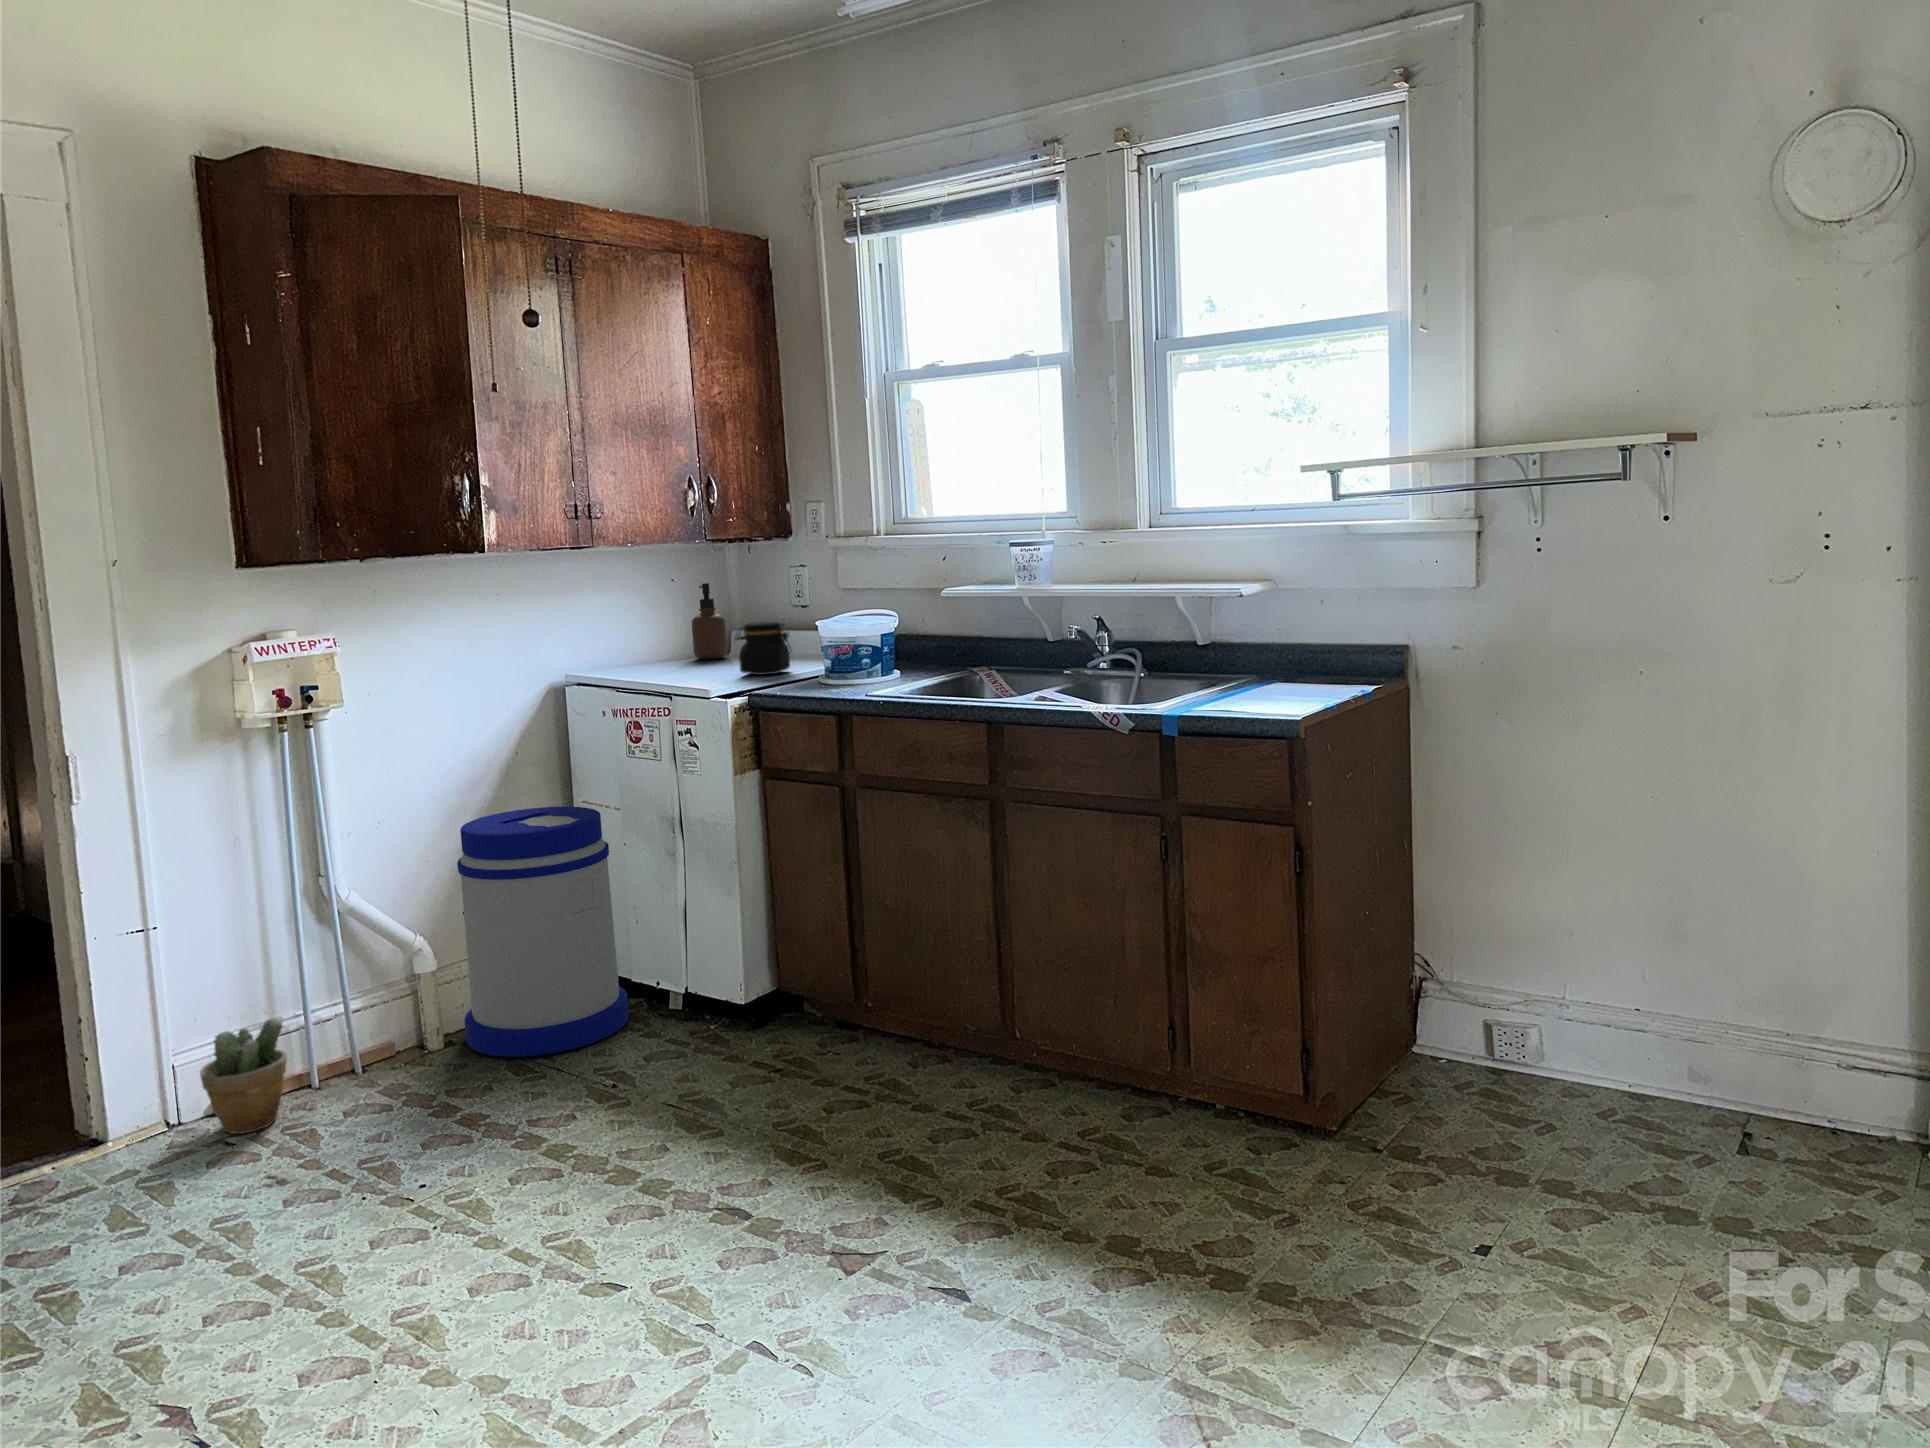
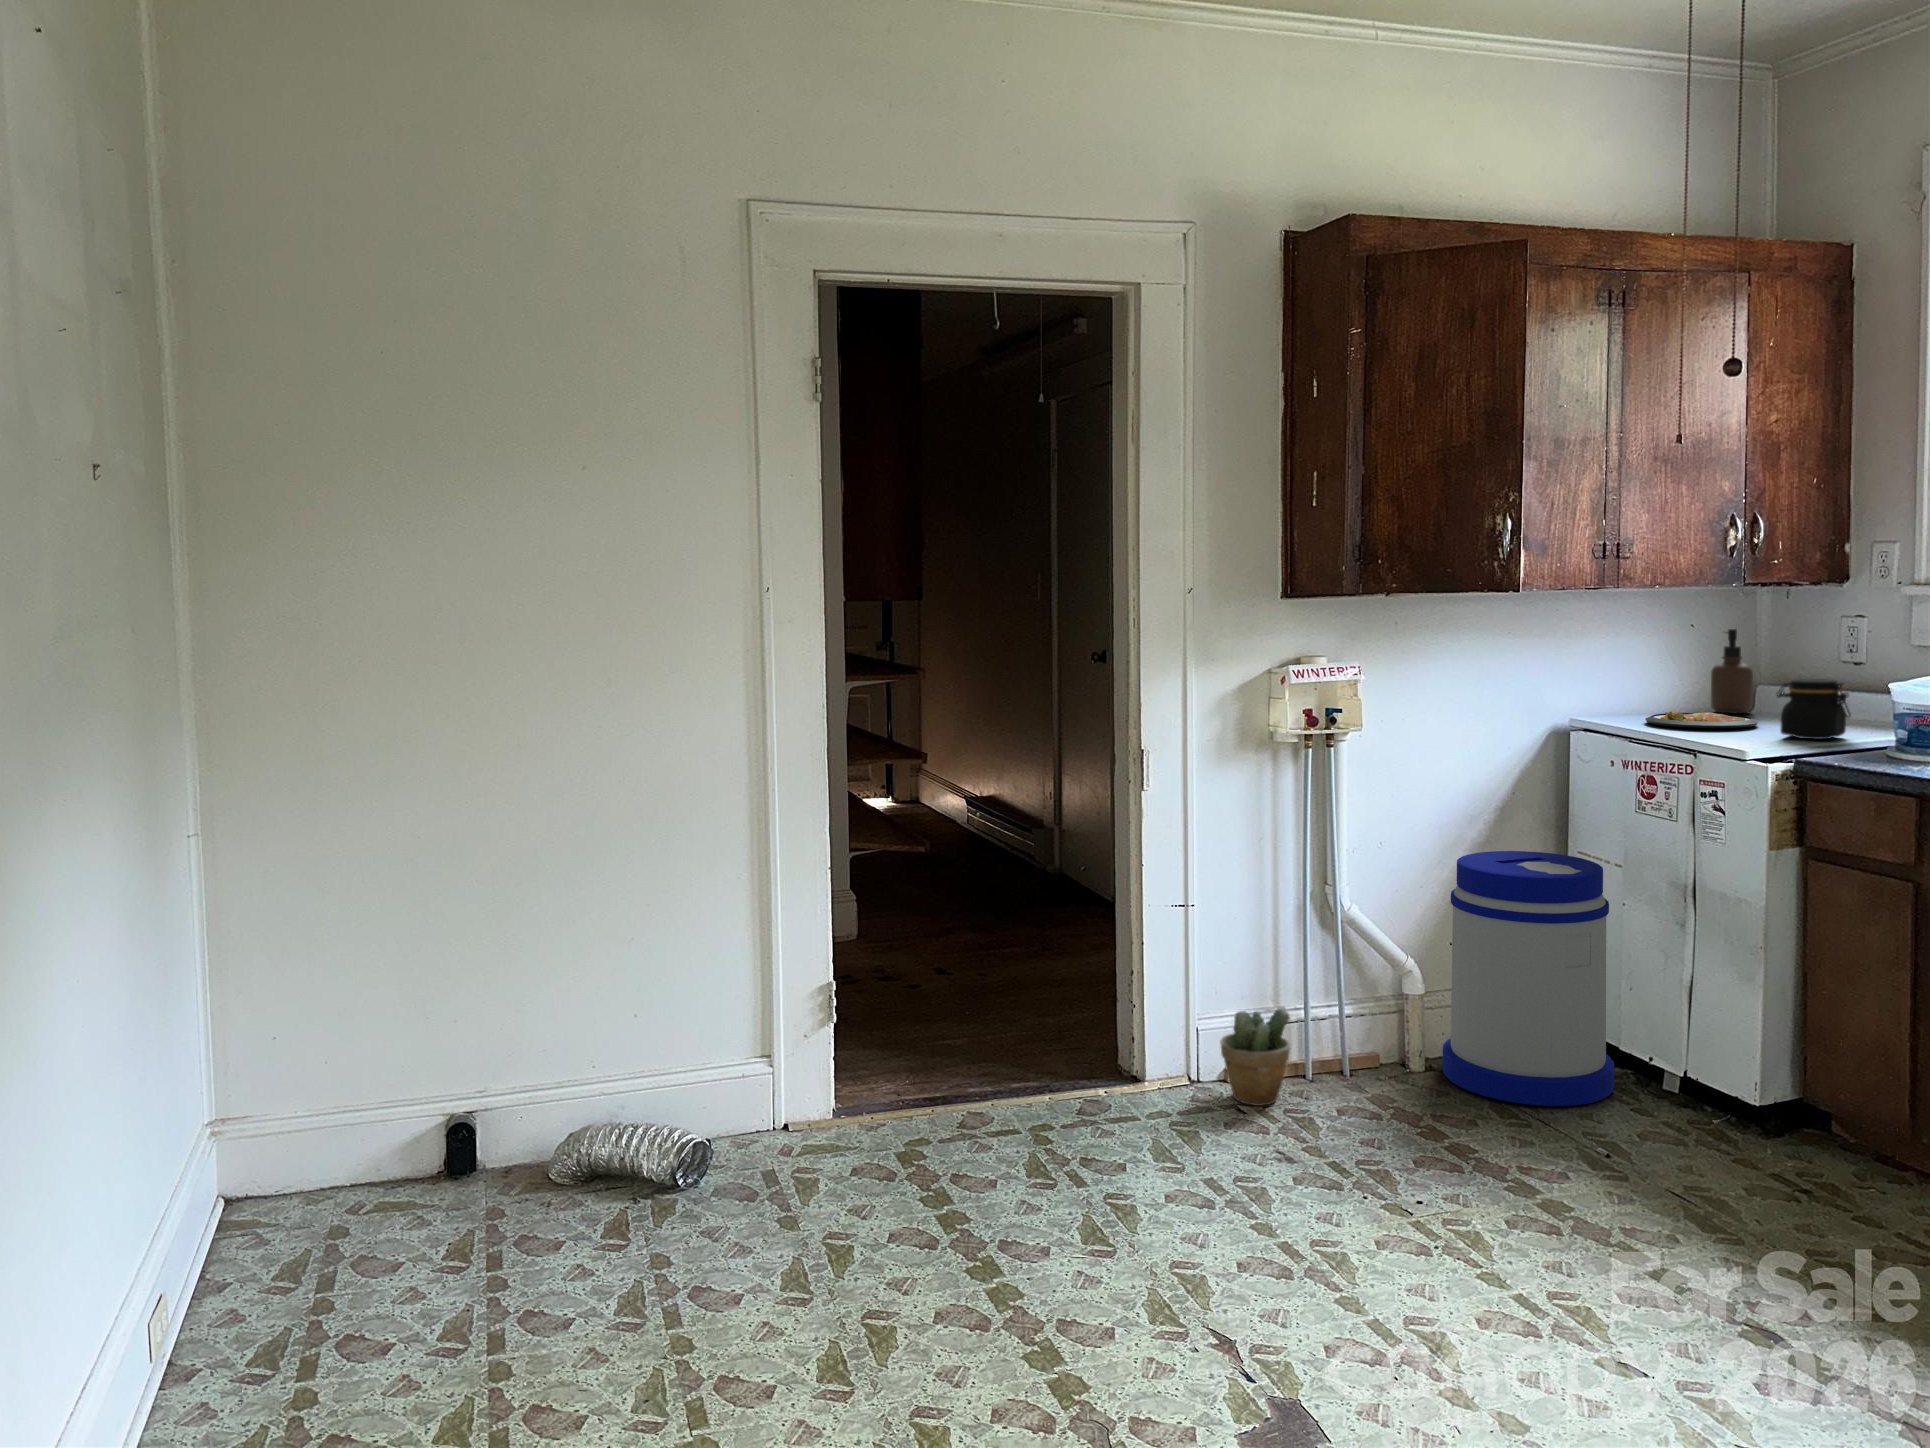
dish: none [634,660,727,674] -> present [1646,712,1758,728]

